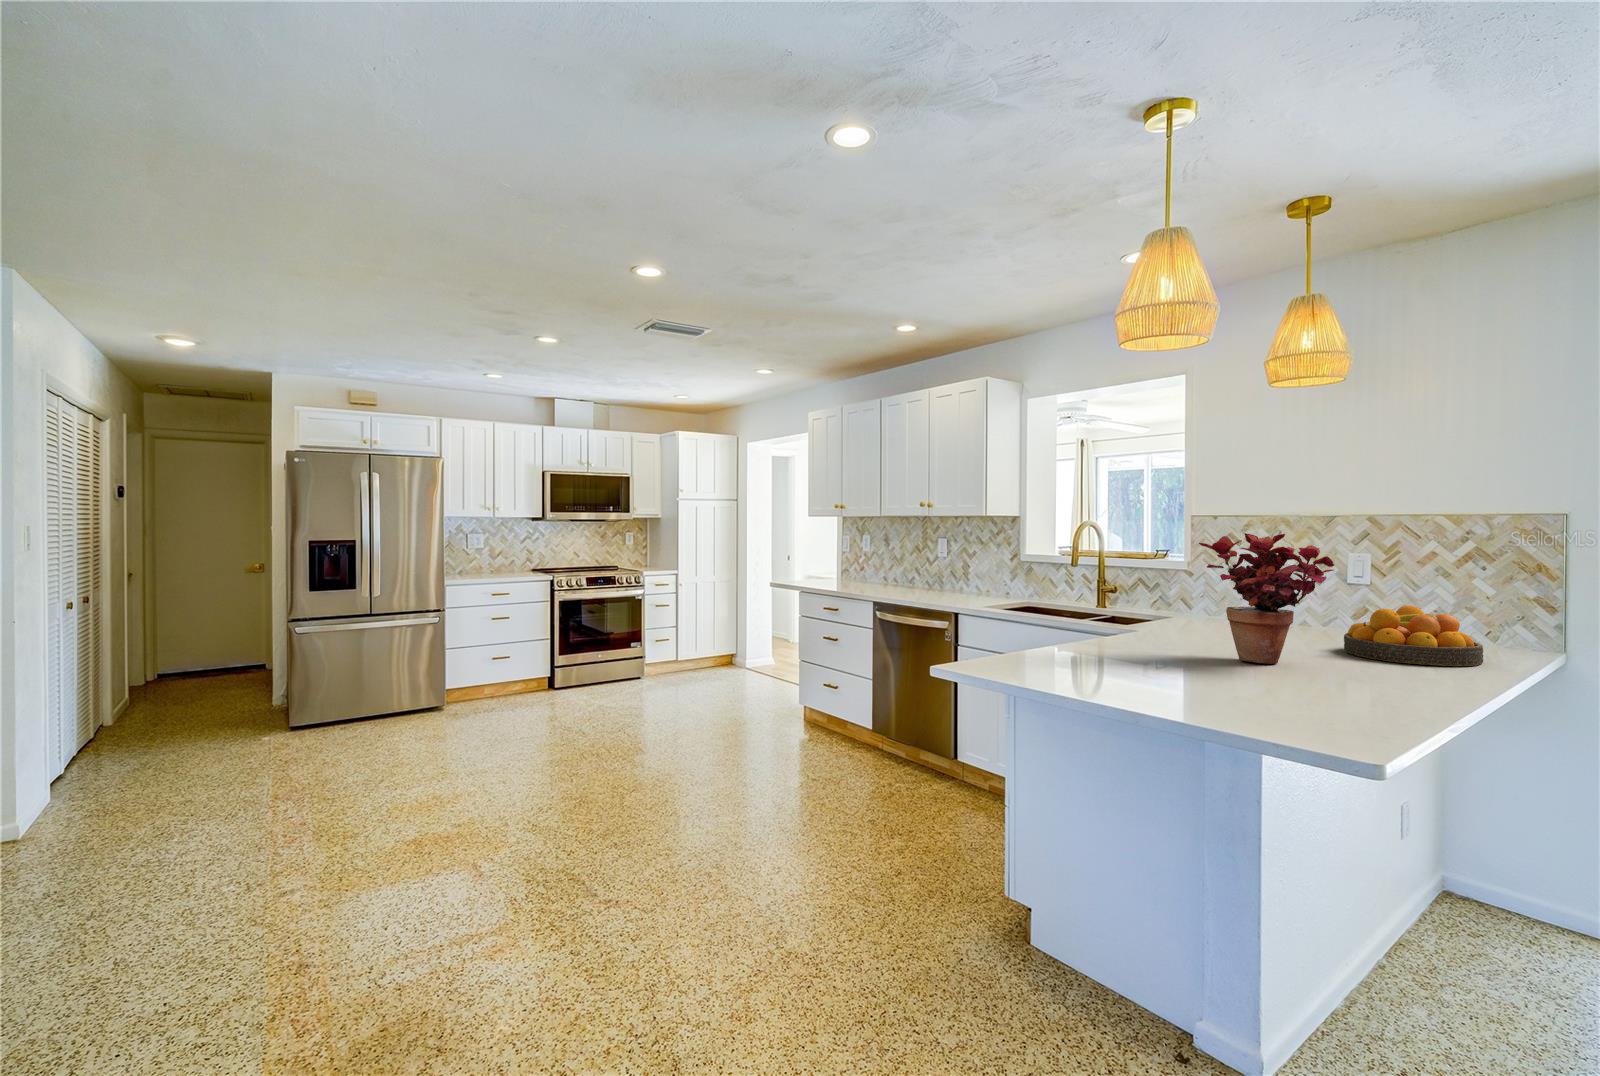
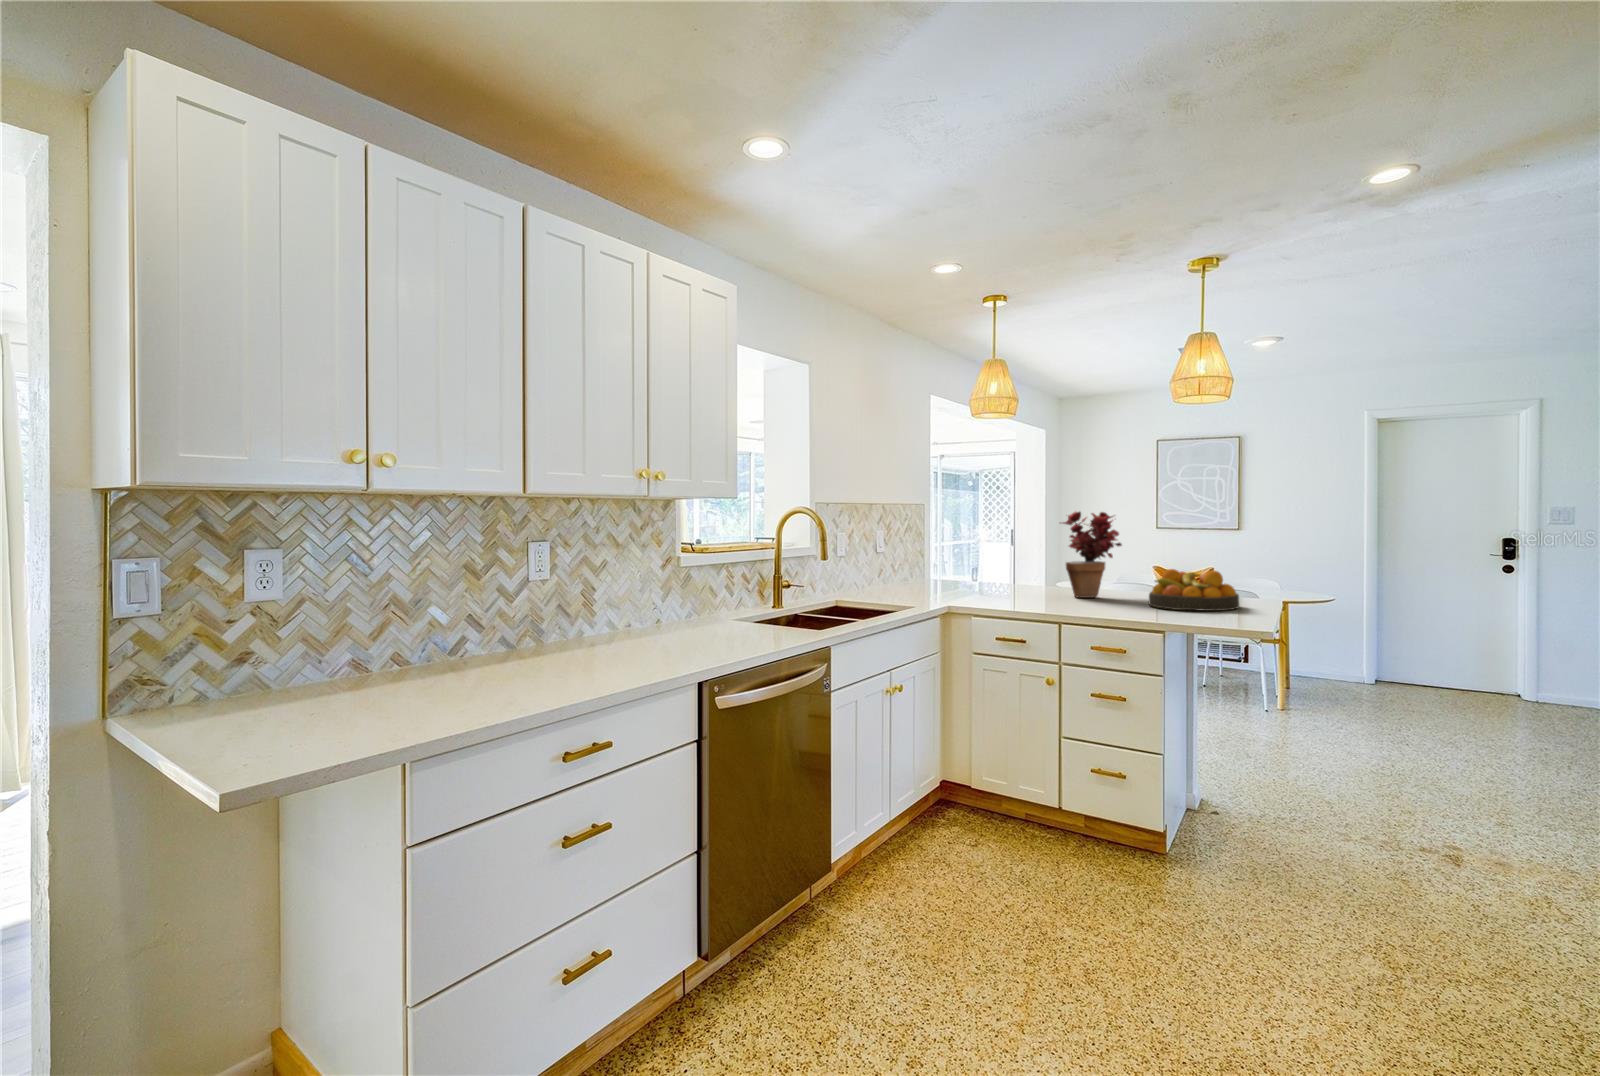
fruit bowl: present [1344,606,1483,666] -> present [1149,569,1239,611]

